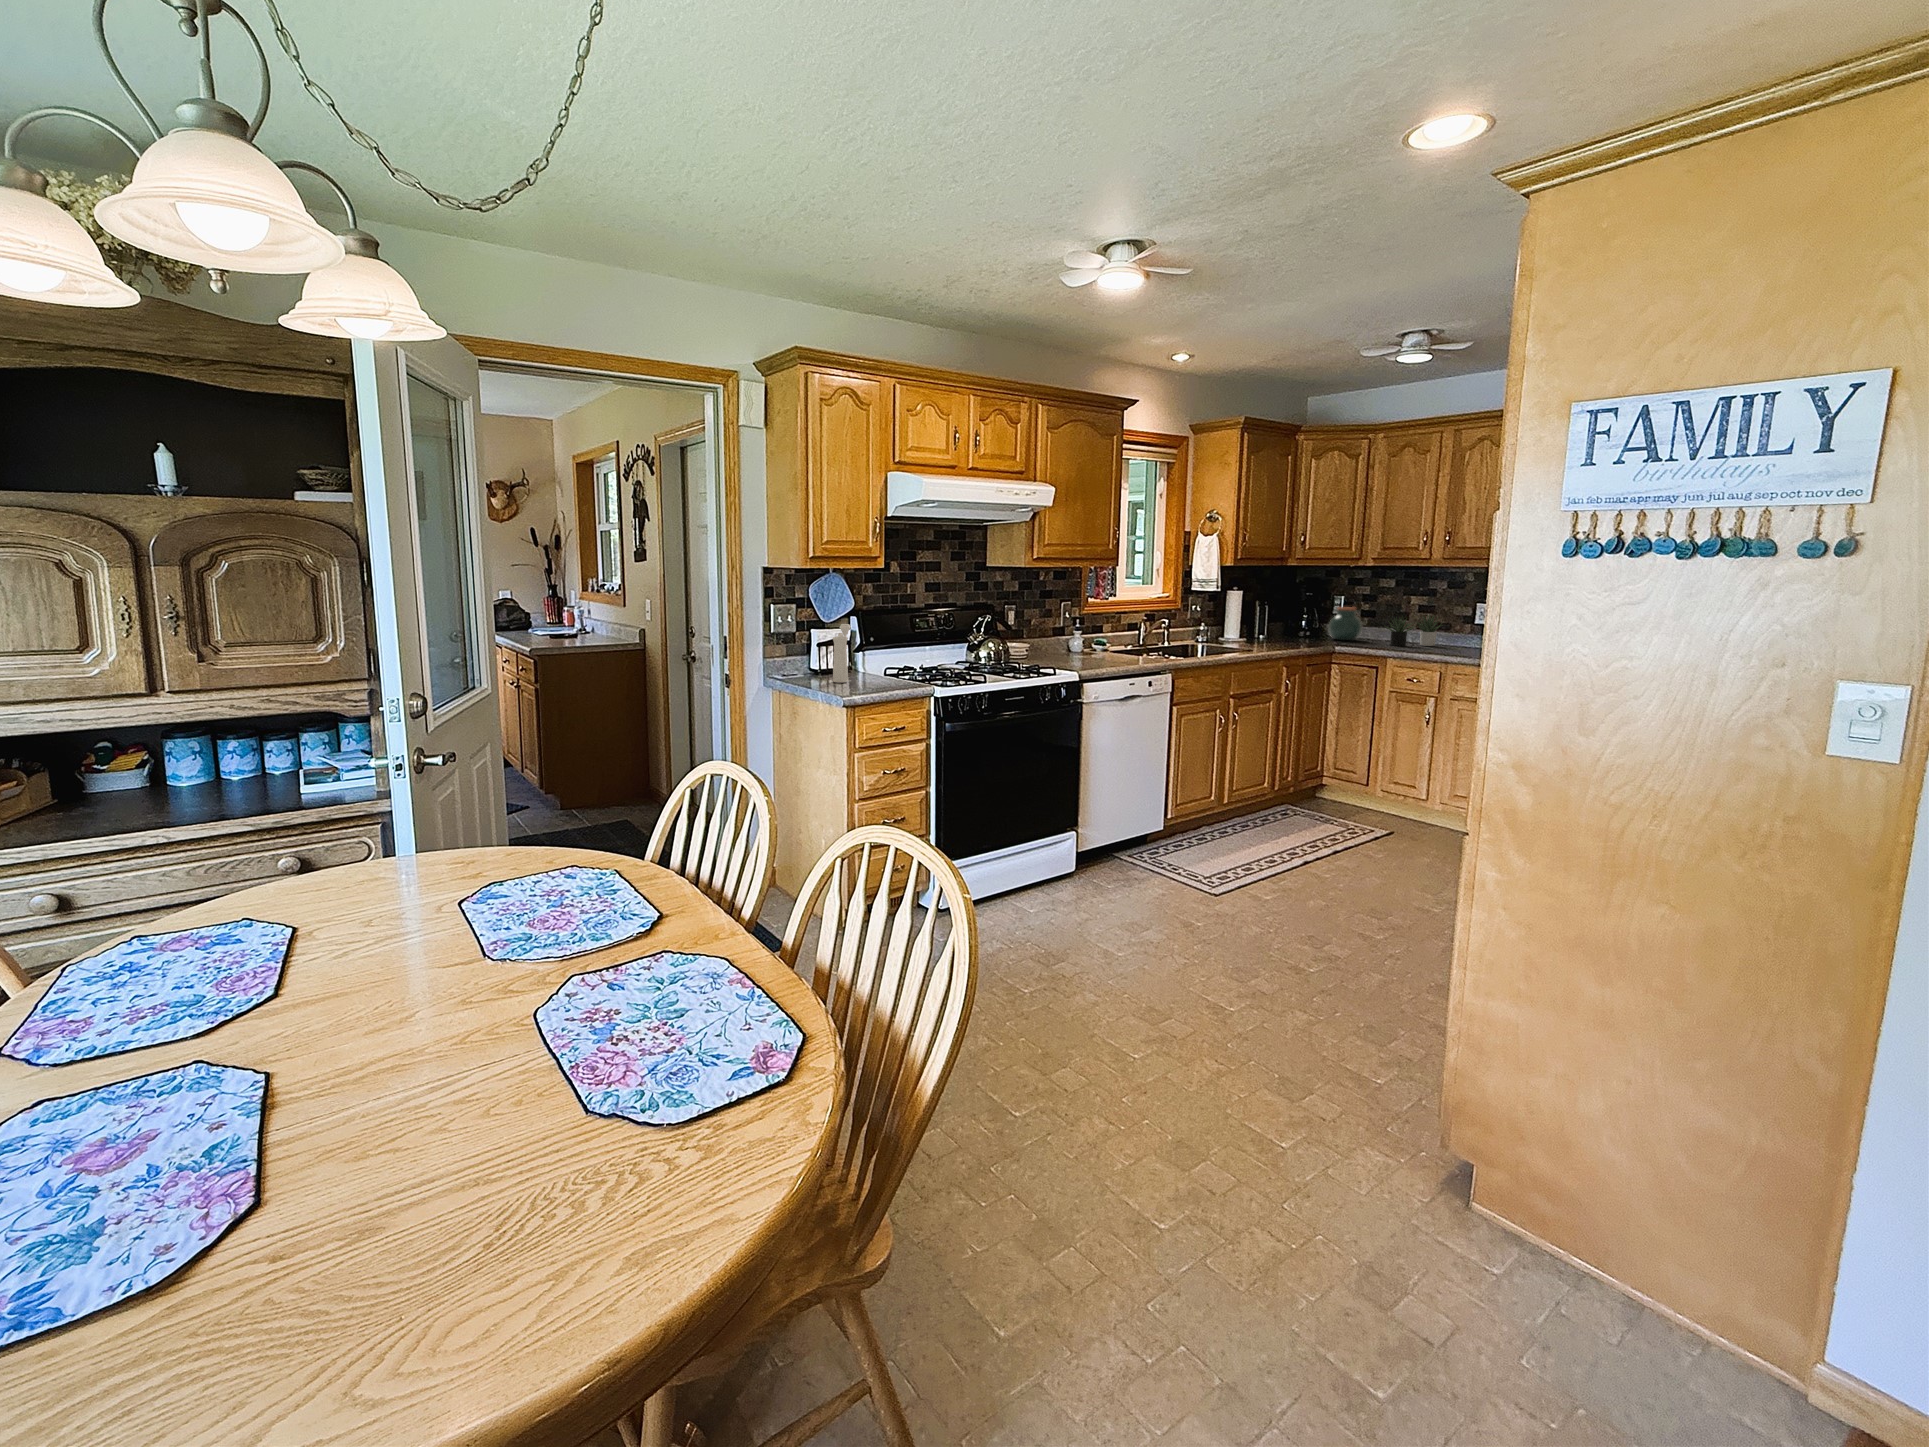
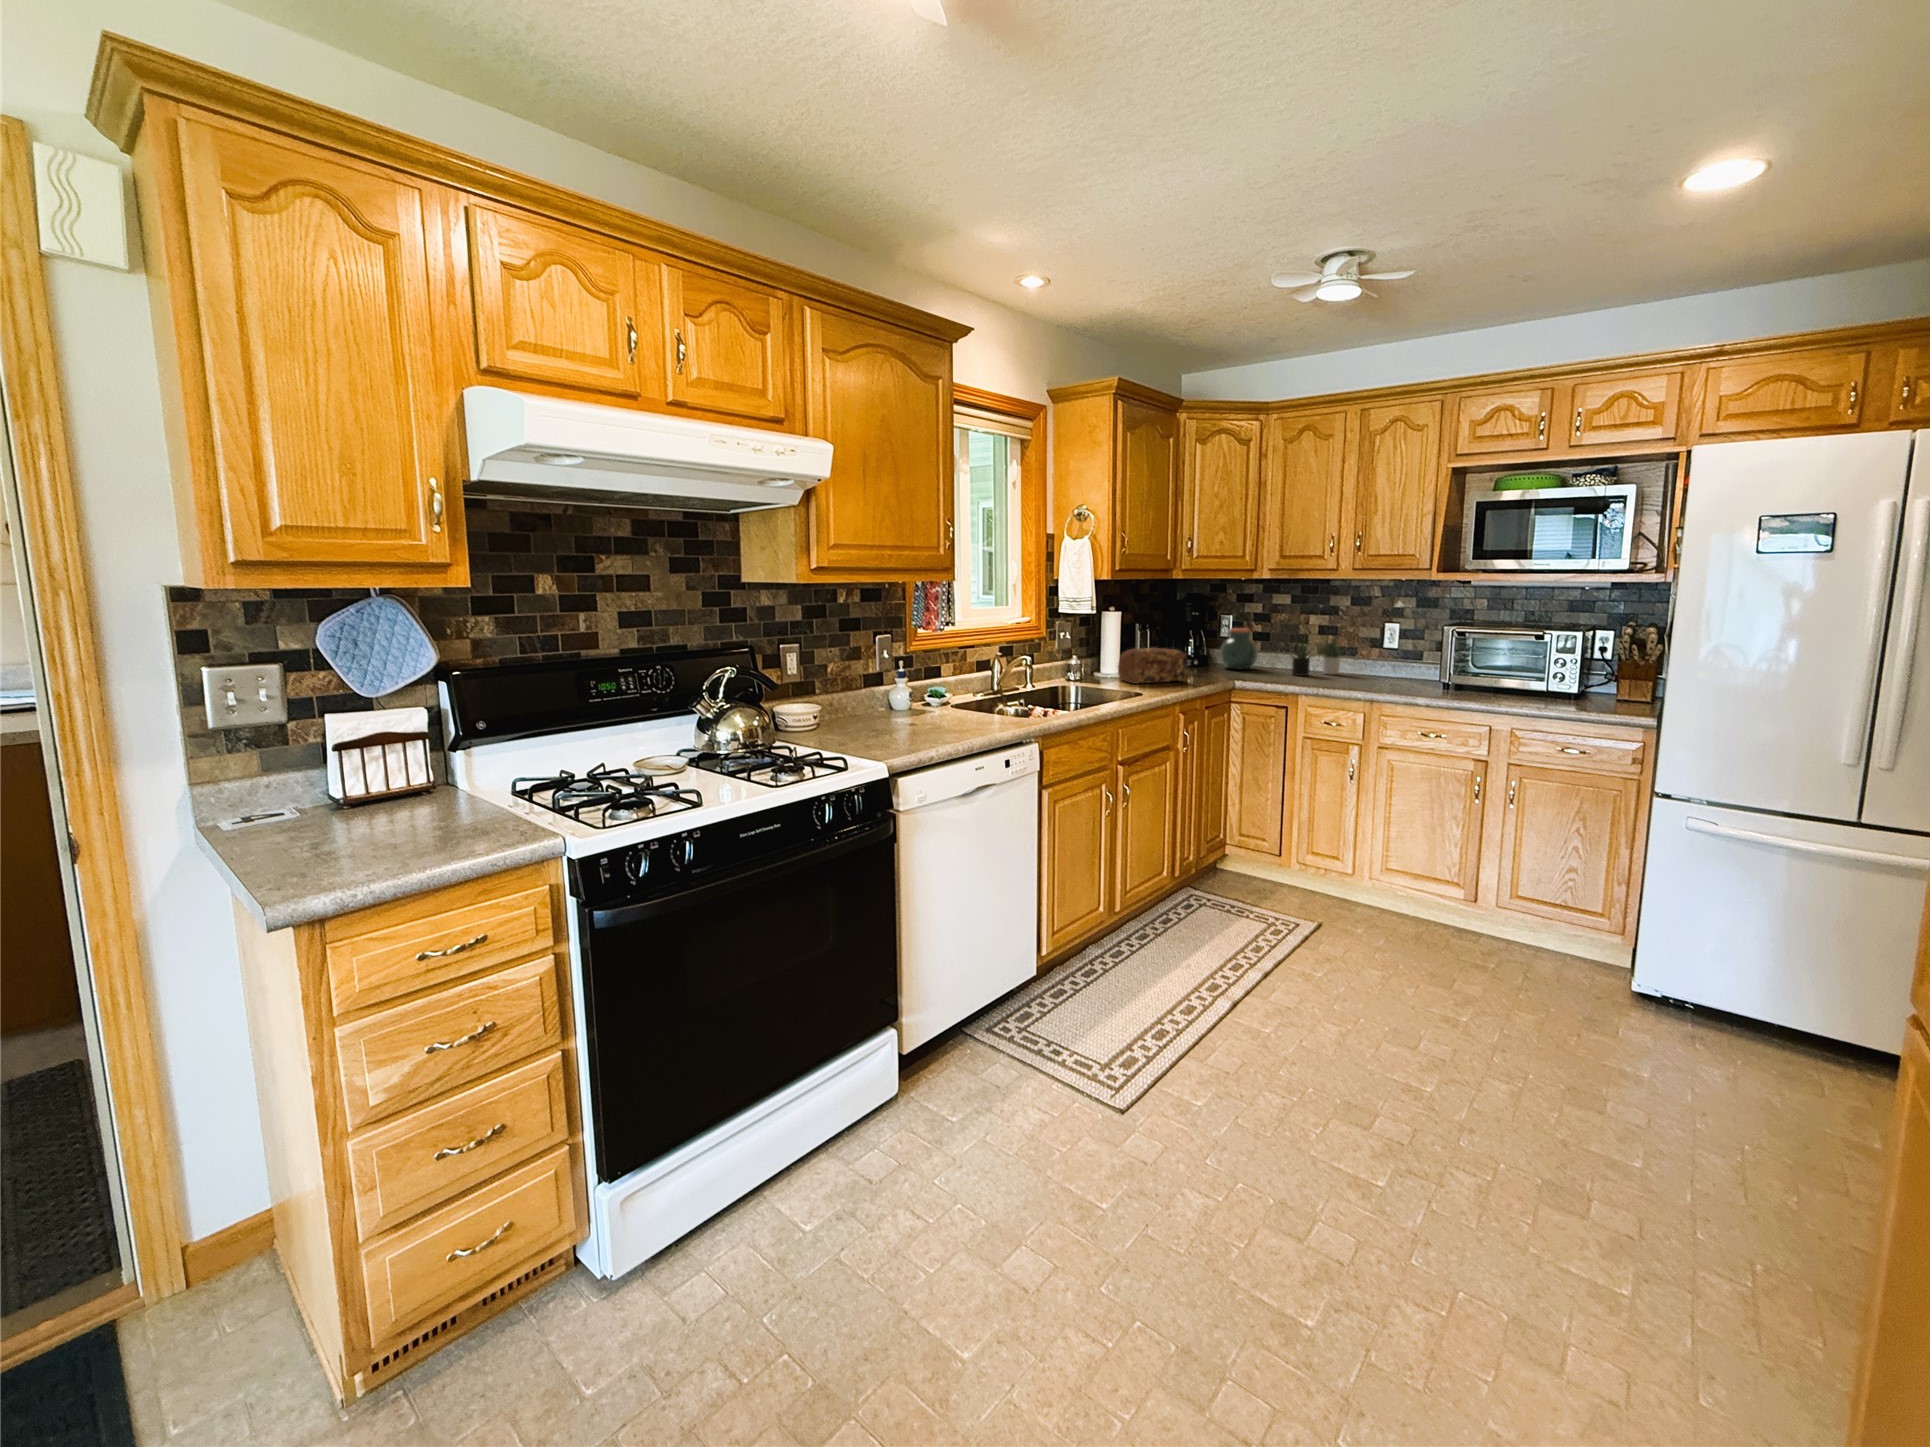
bread loaf: none [1236,619,1295,646] -> present [1118,648,1188,684]
pepper mill: present [833,624,851,683] -> none [322,704,393,839]

